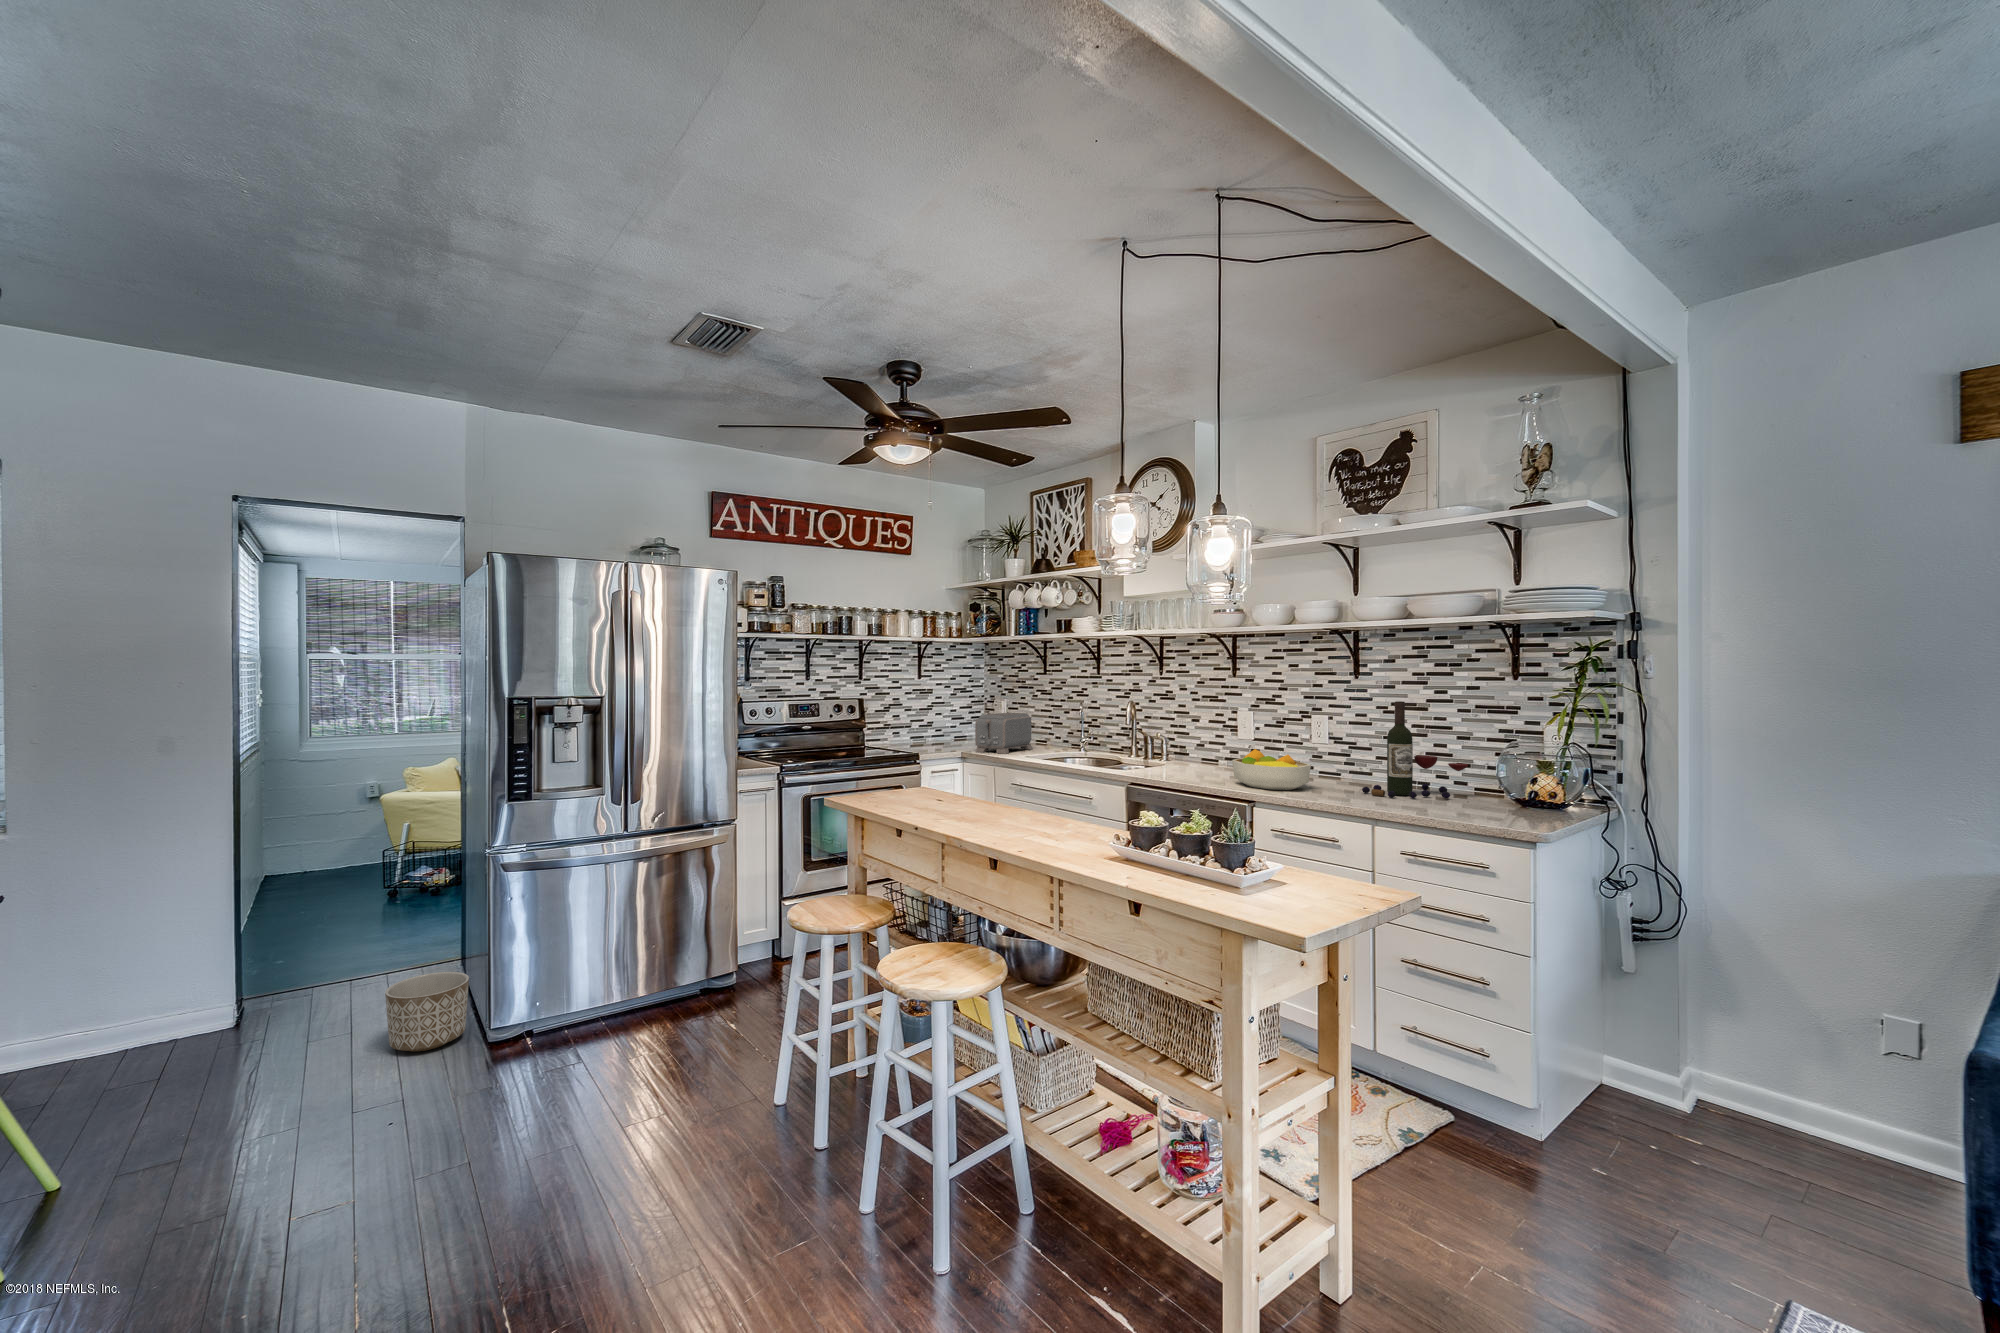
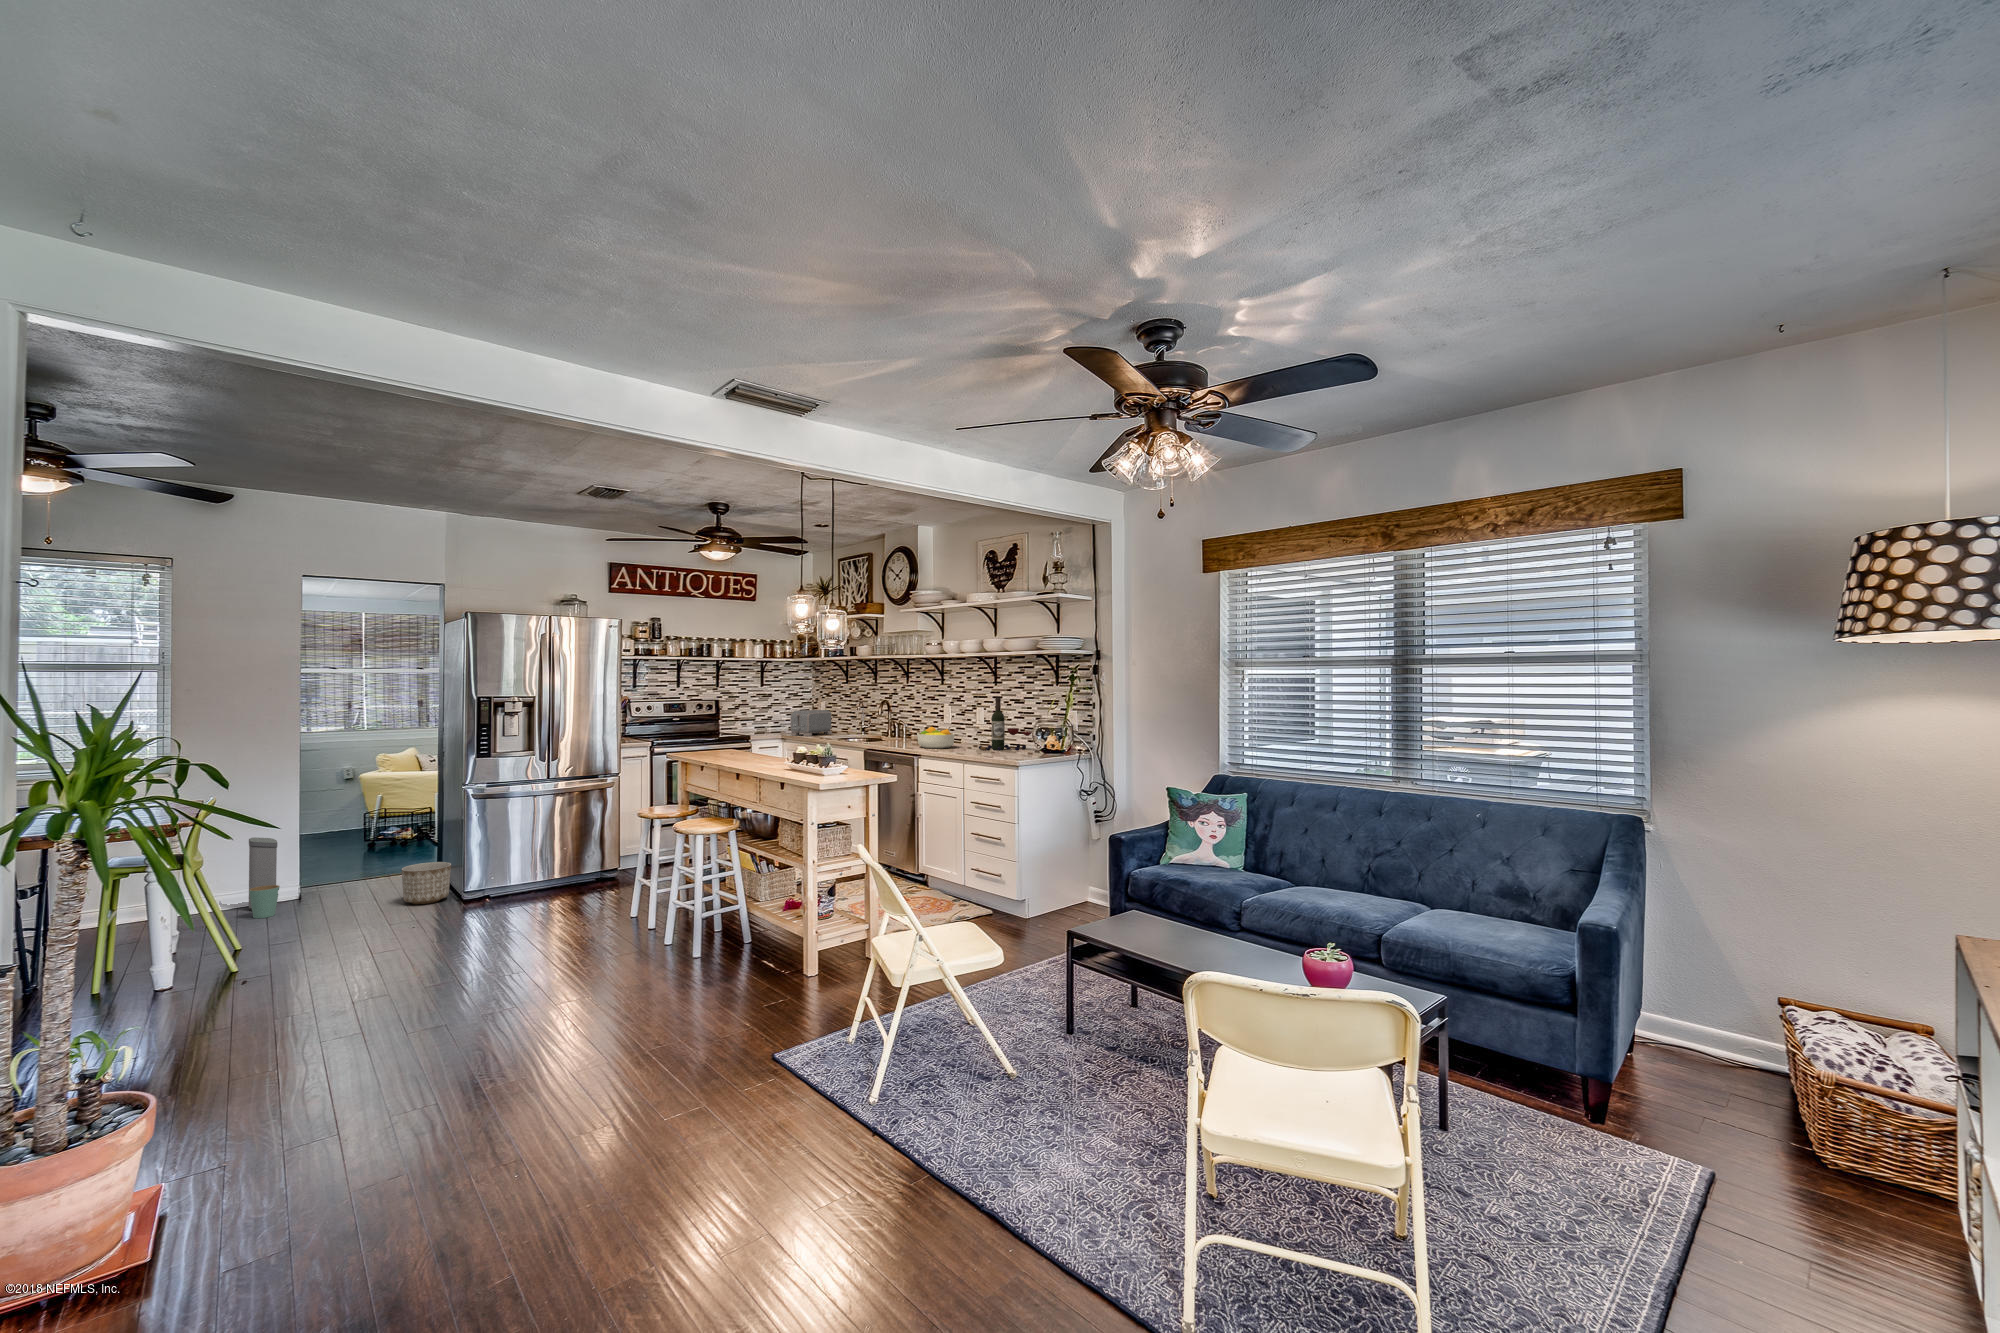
trash can: none [125,931,192,1085] -> present [249,837,280,918]

